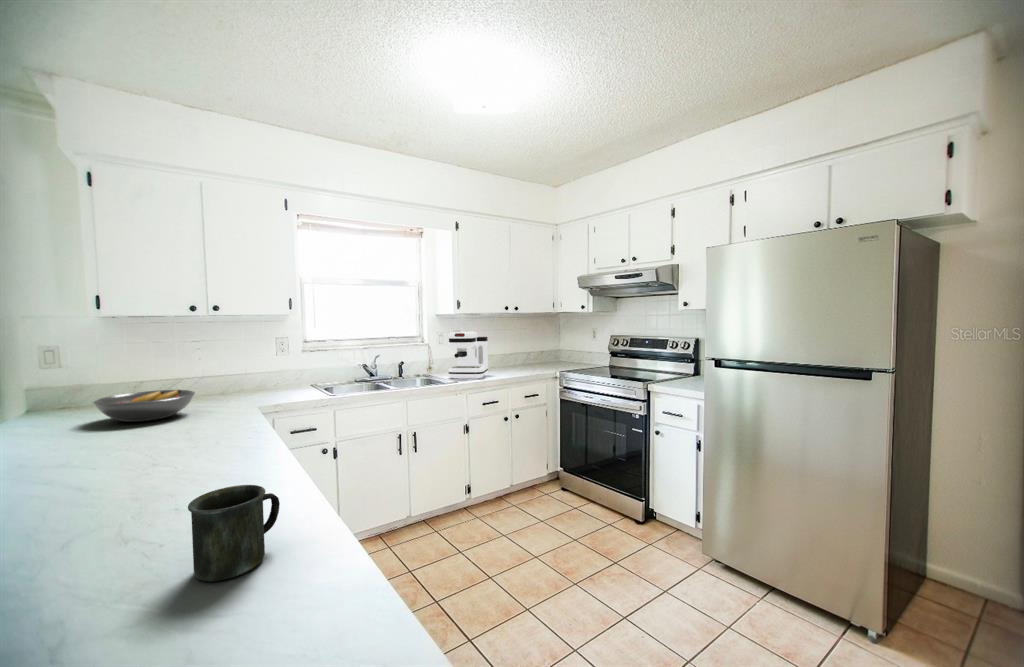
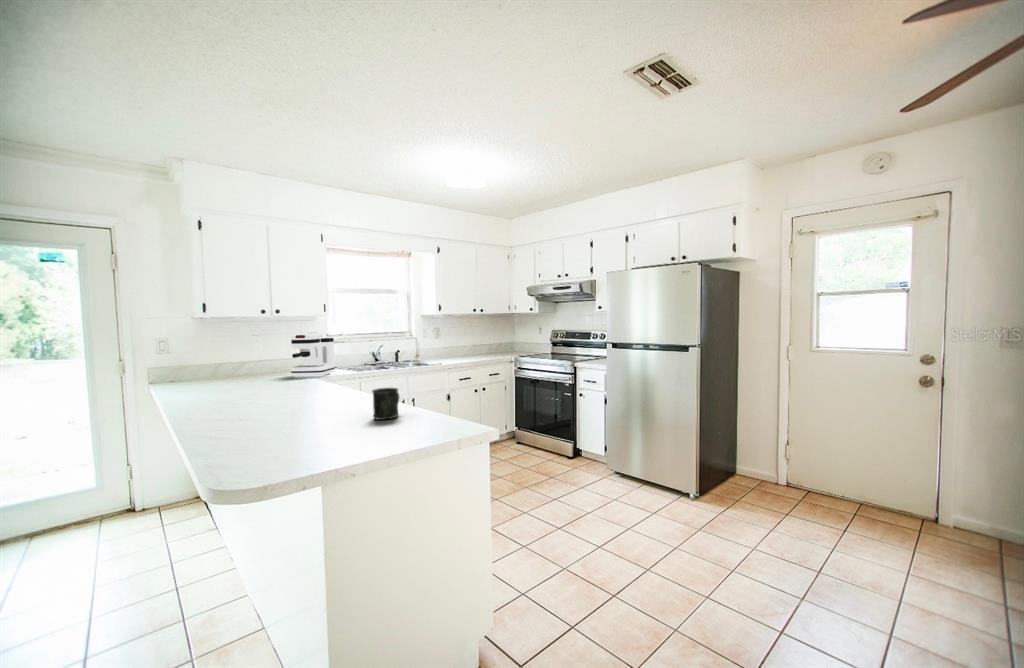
coffee maker: present [448,332,488,378] -> present [291,333,335,377]
fruit bowl: present [93,390,195,422] -> none [217,366,277,387]

